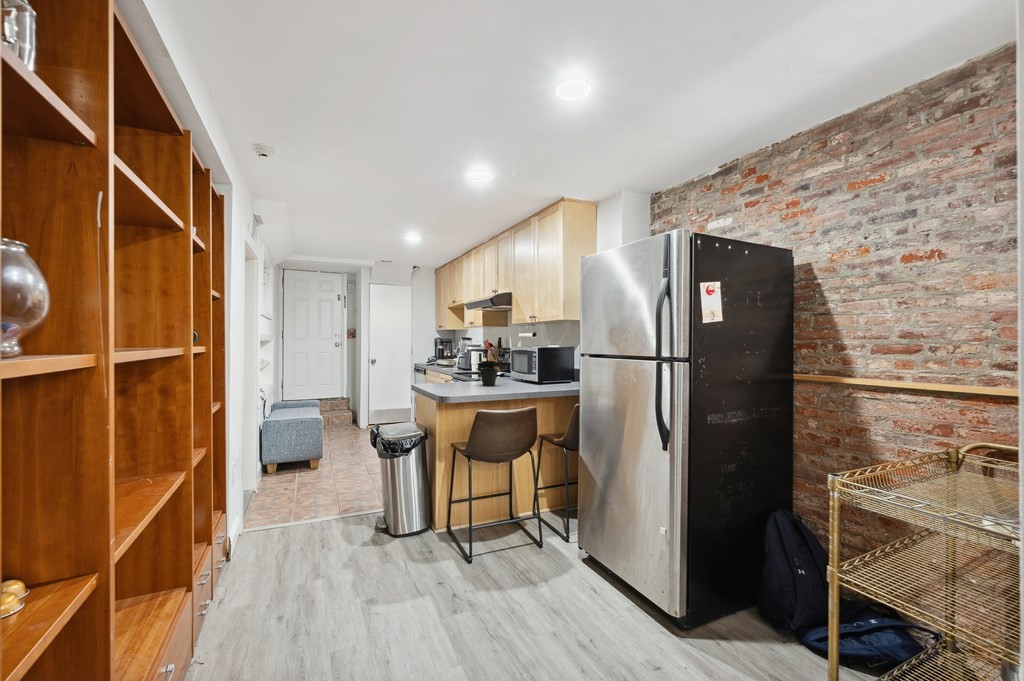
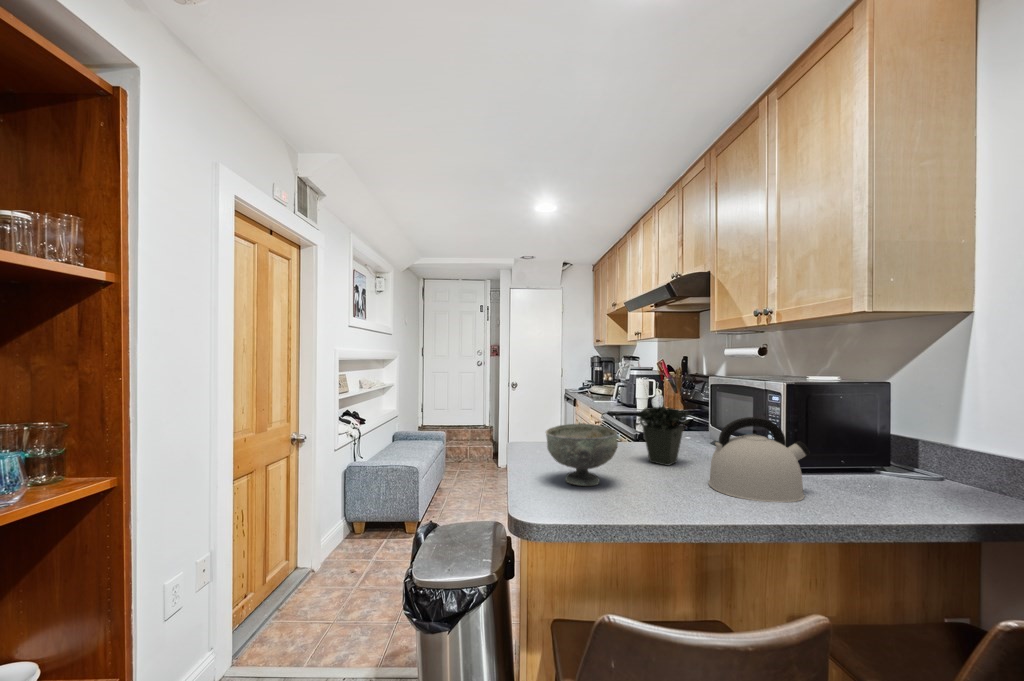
kettle: none [507,361,542,391] -> present [709,417,810,503]
bowl: none [441,367,472,391] -> present [546,424,618,486]

